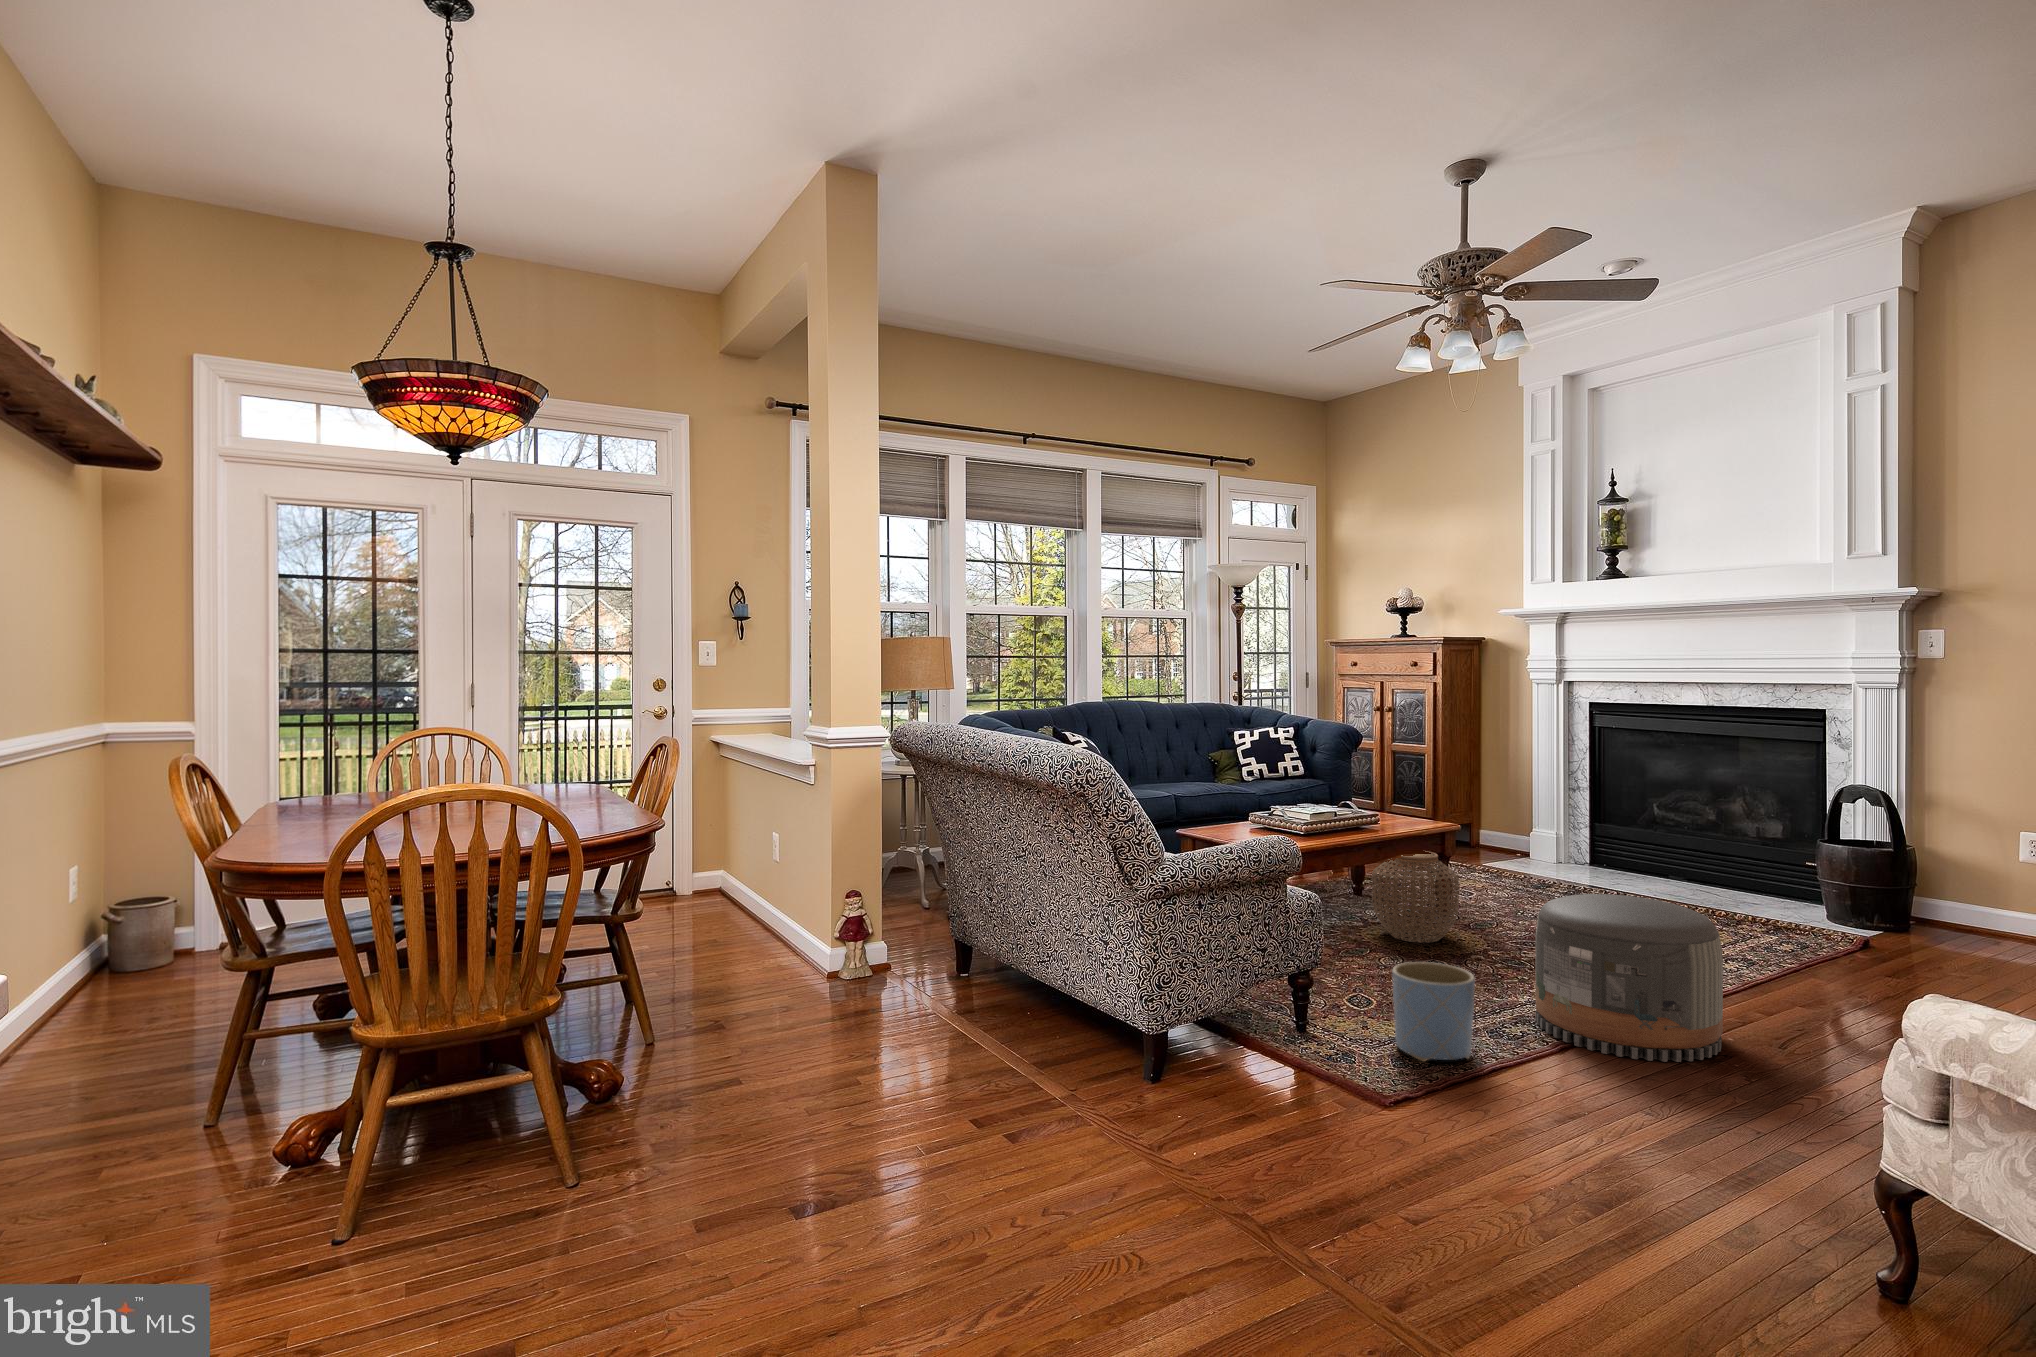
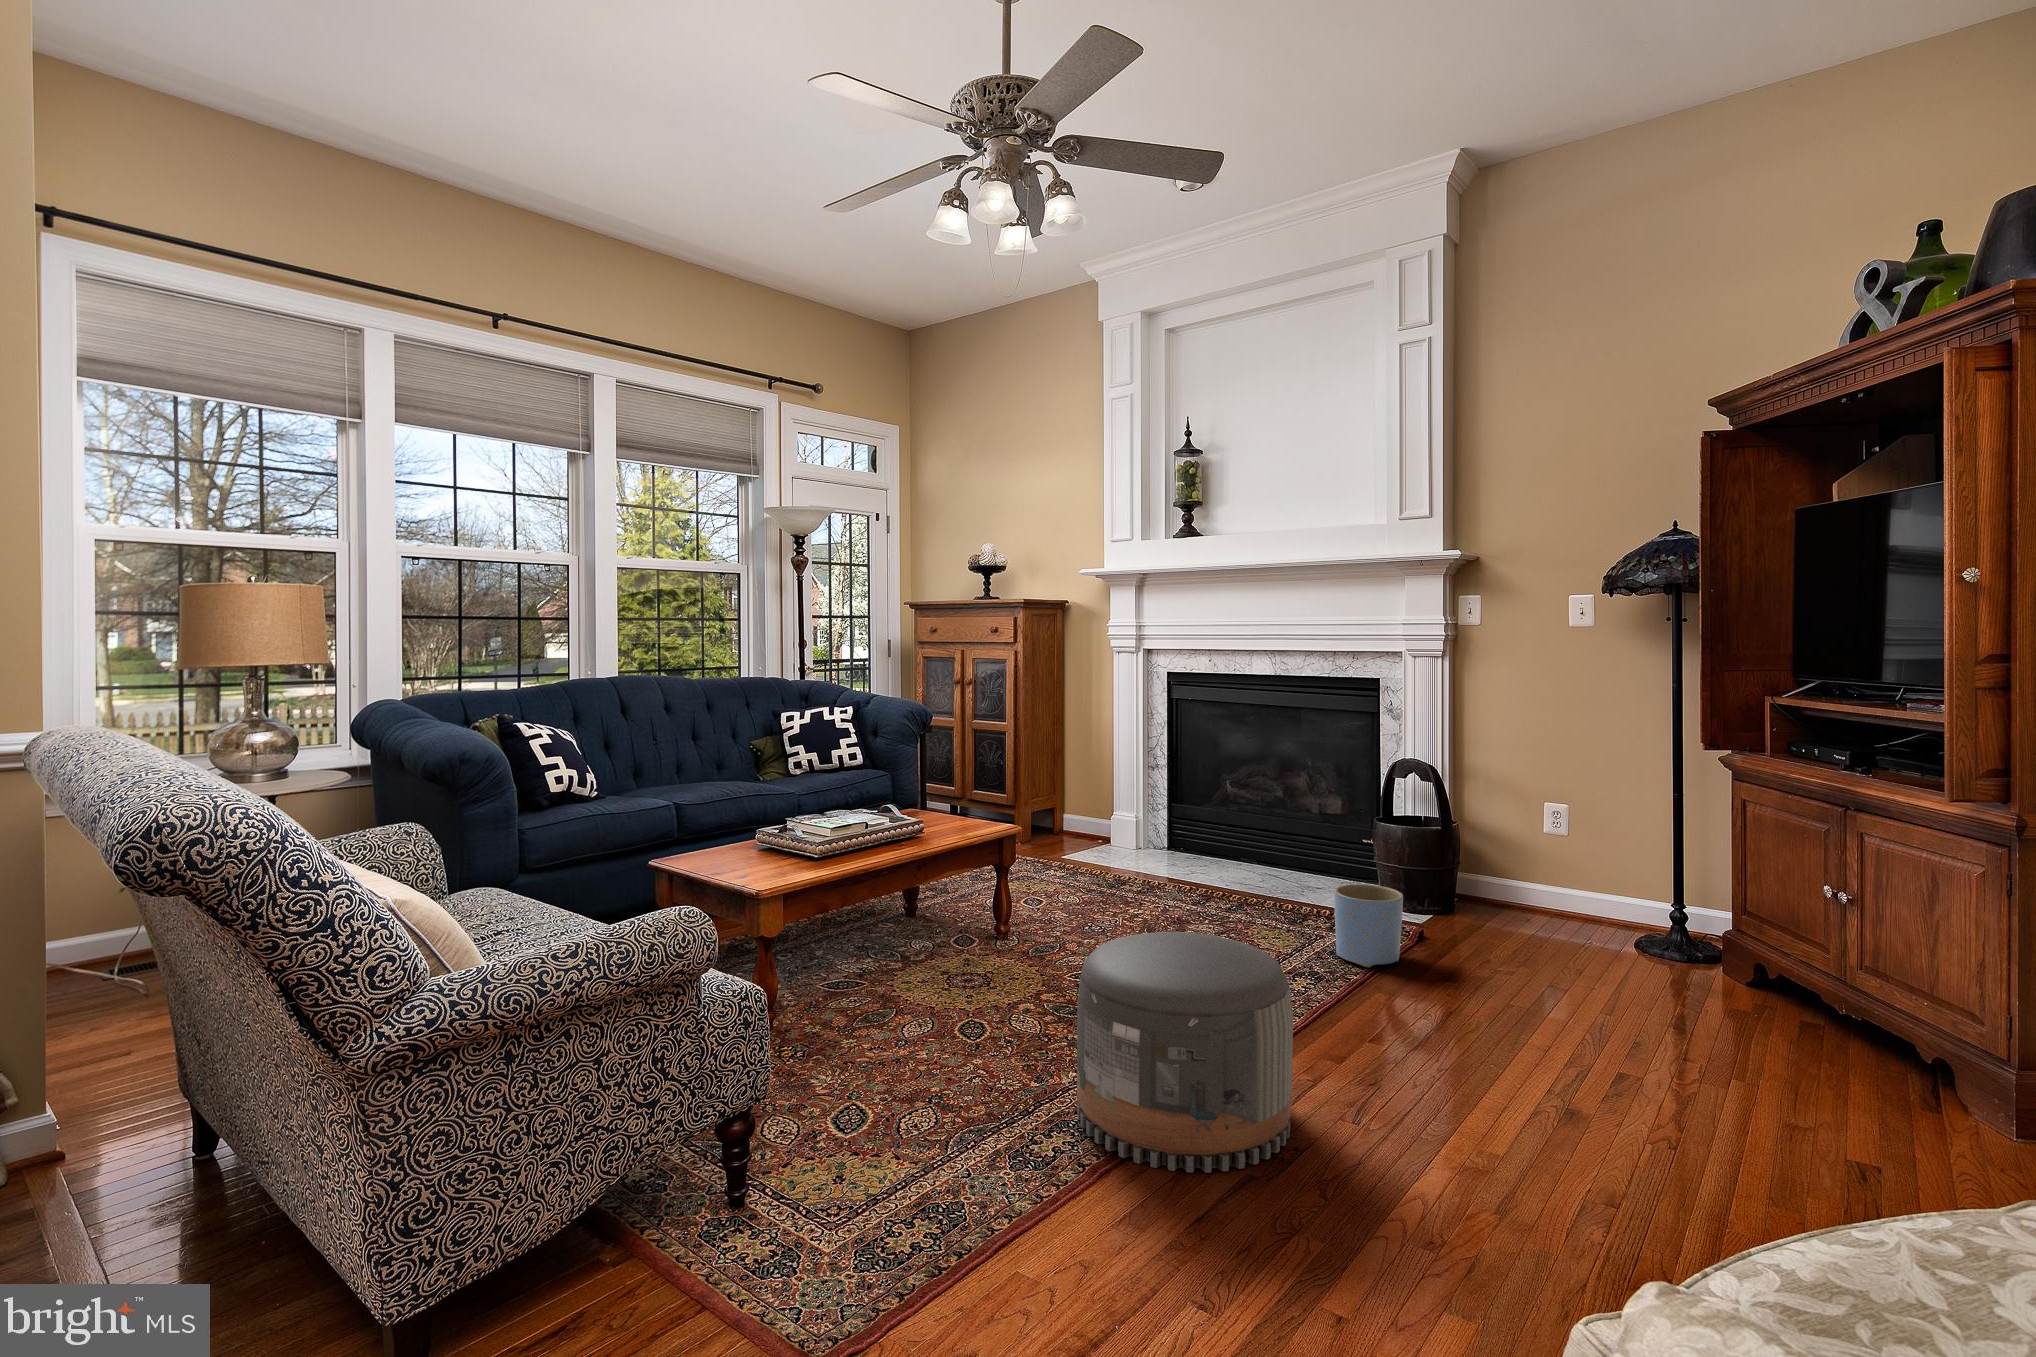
woven basket: present [1372,851,1459,943] -> none [909,865,1010,983]
planter: present [1392,962,1475,1061] -> present [1334,884,1403,967]

